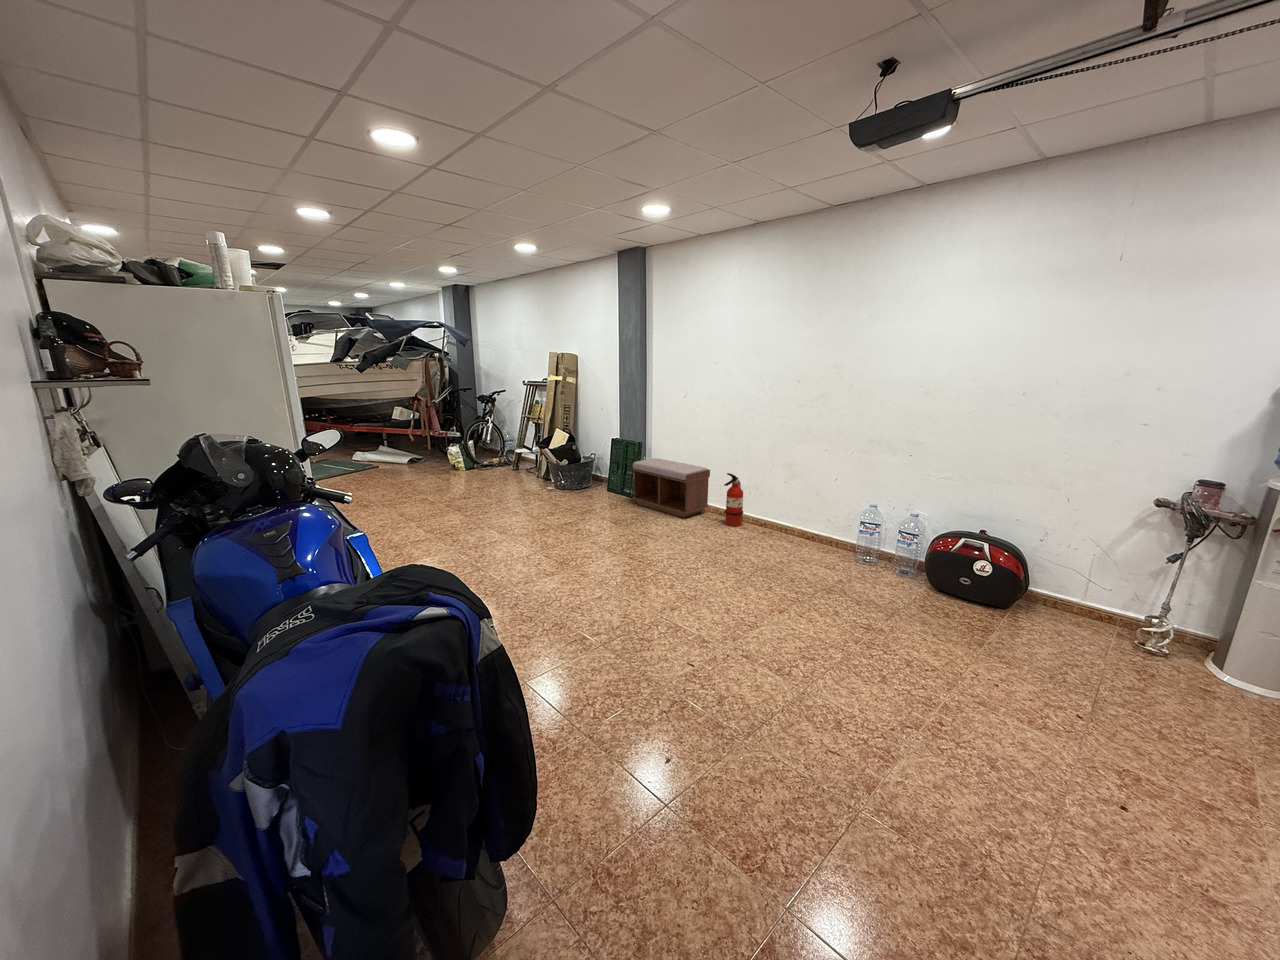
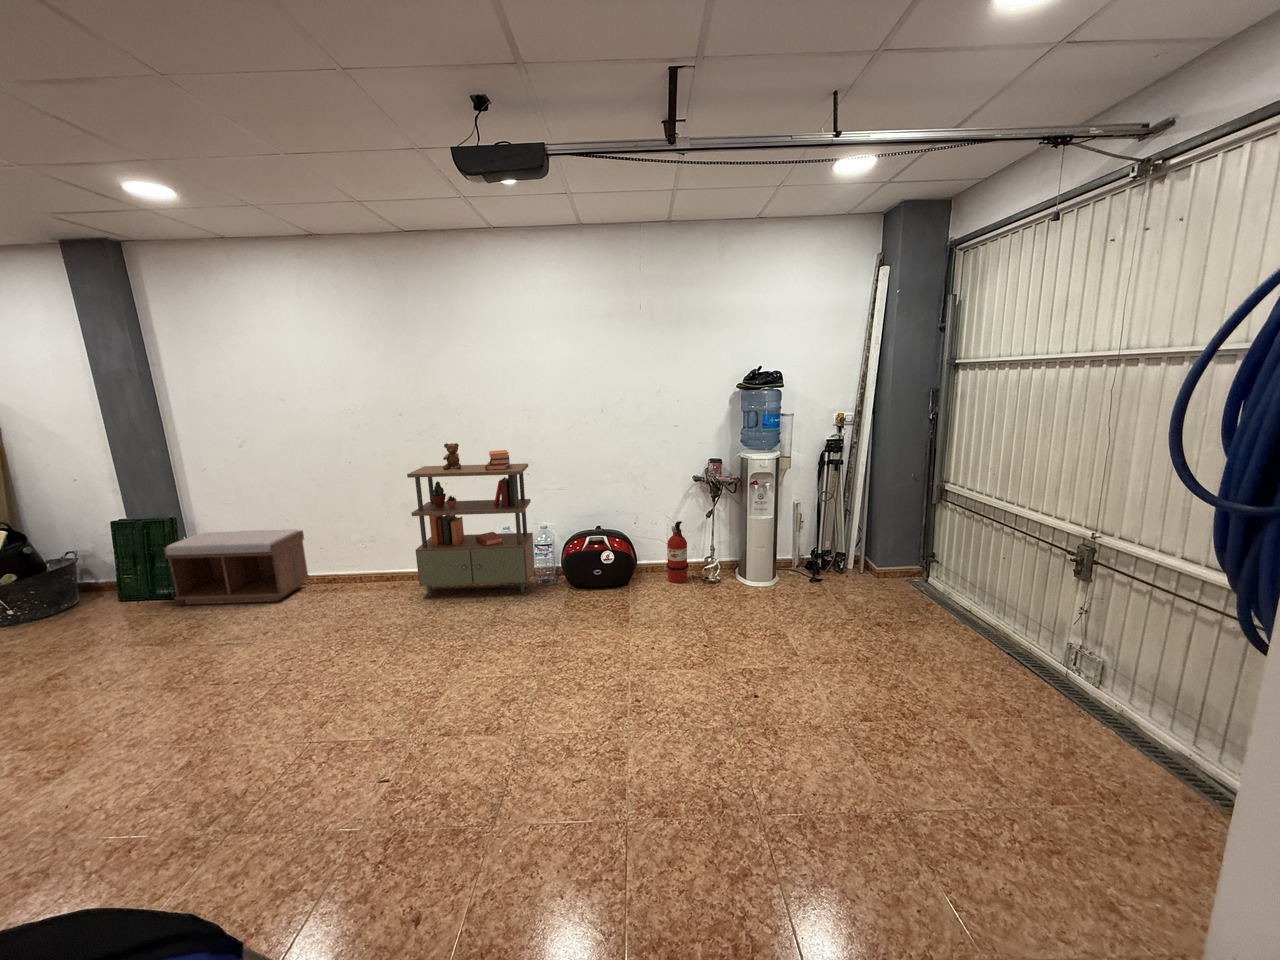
shelving unit: none [779,413,908,574] -> present [407,443,535,597]
fire extinguisher: present [724,473,743,526] -> present [667,521,689,583]

